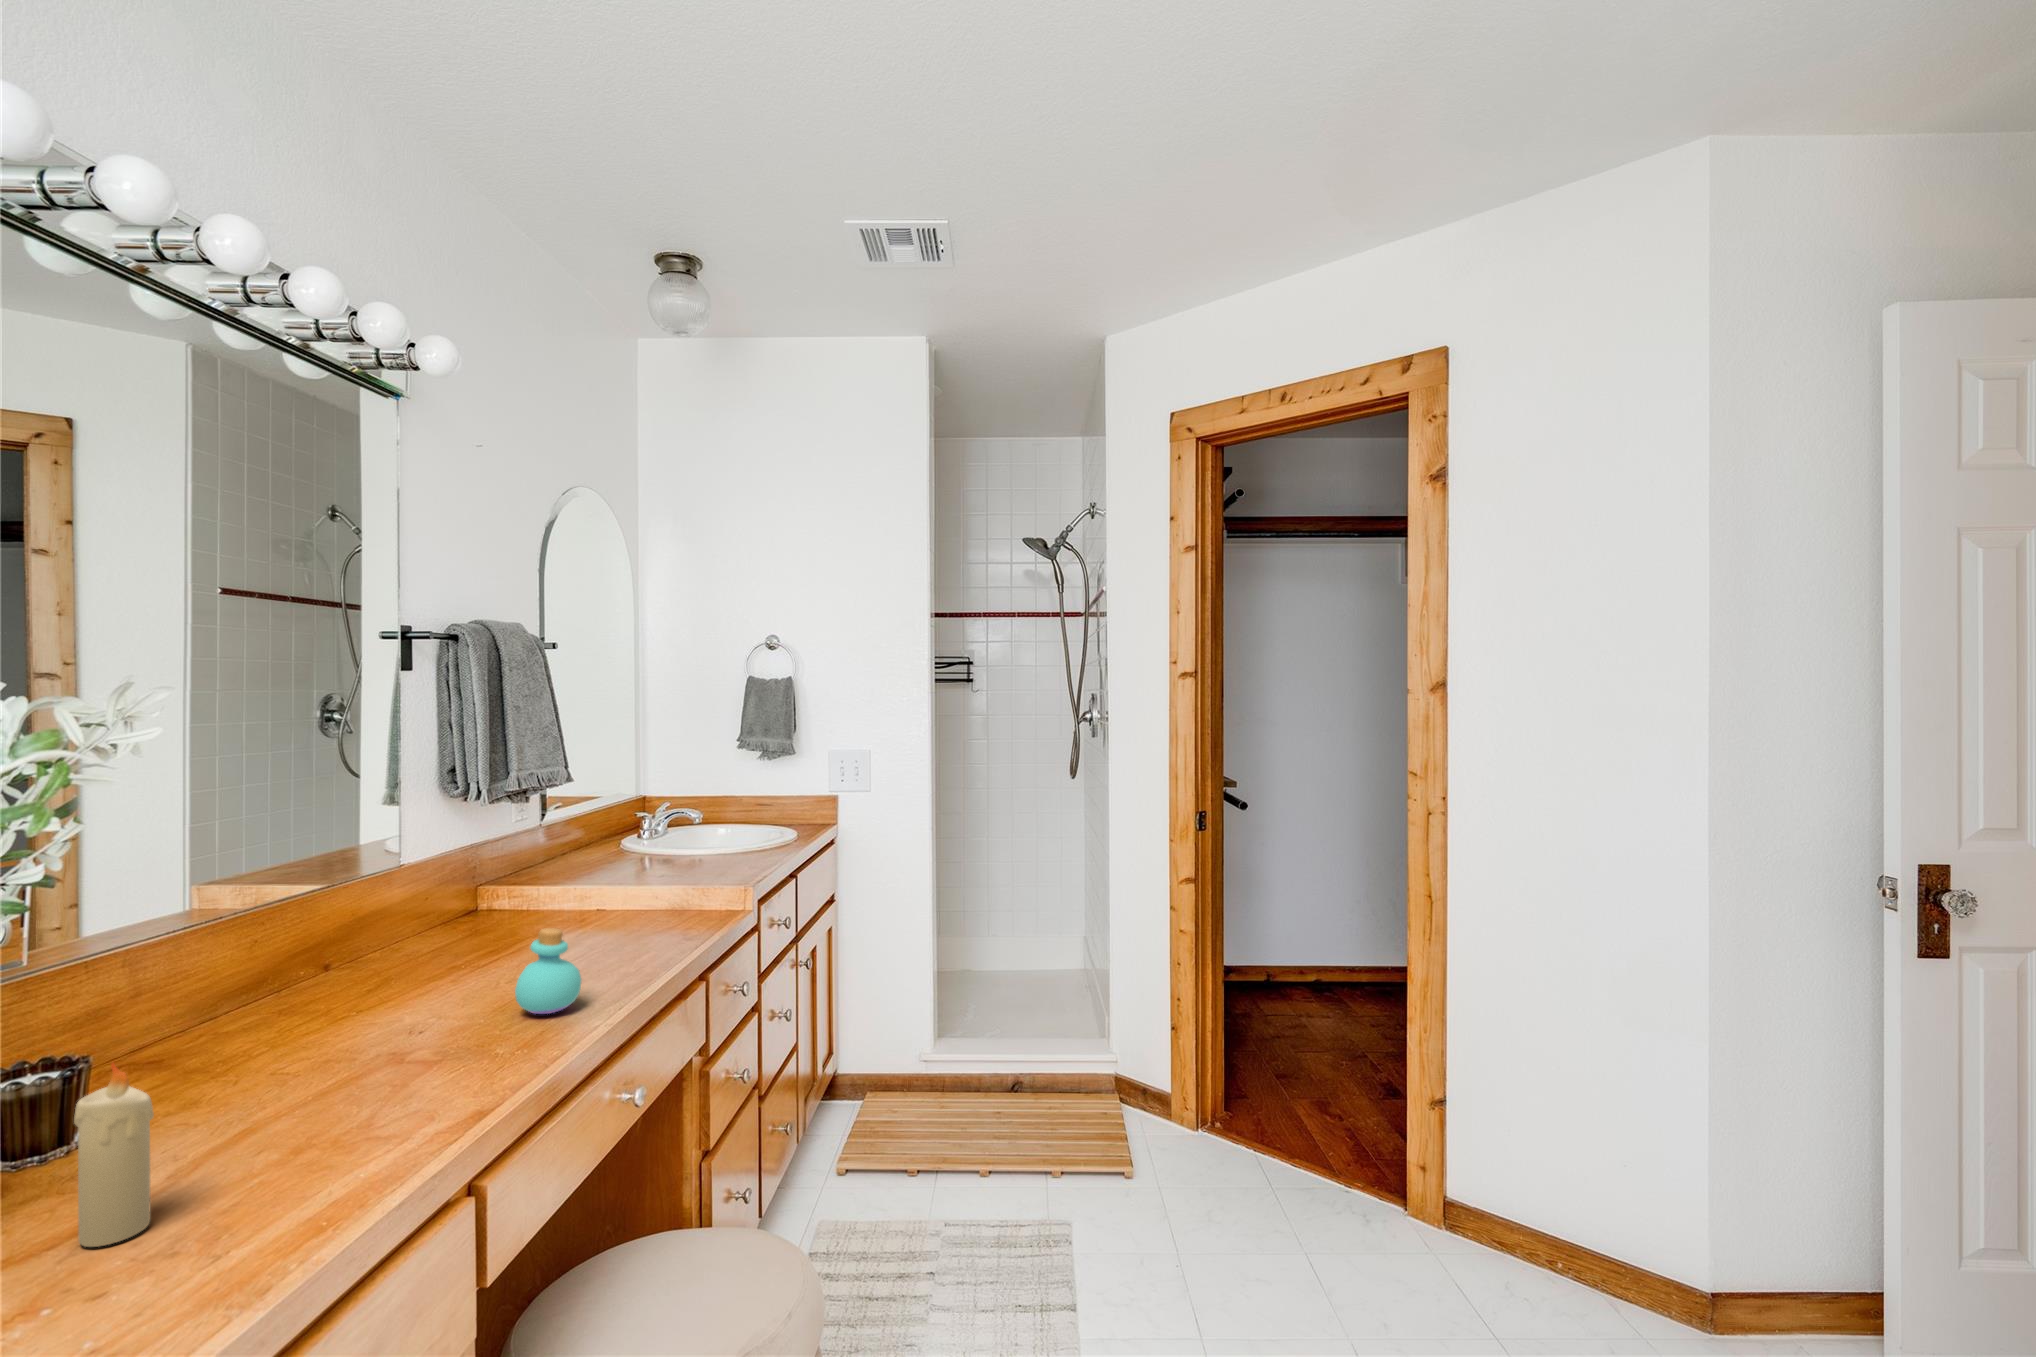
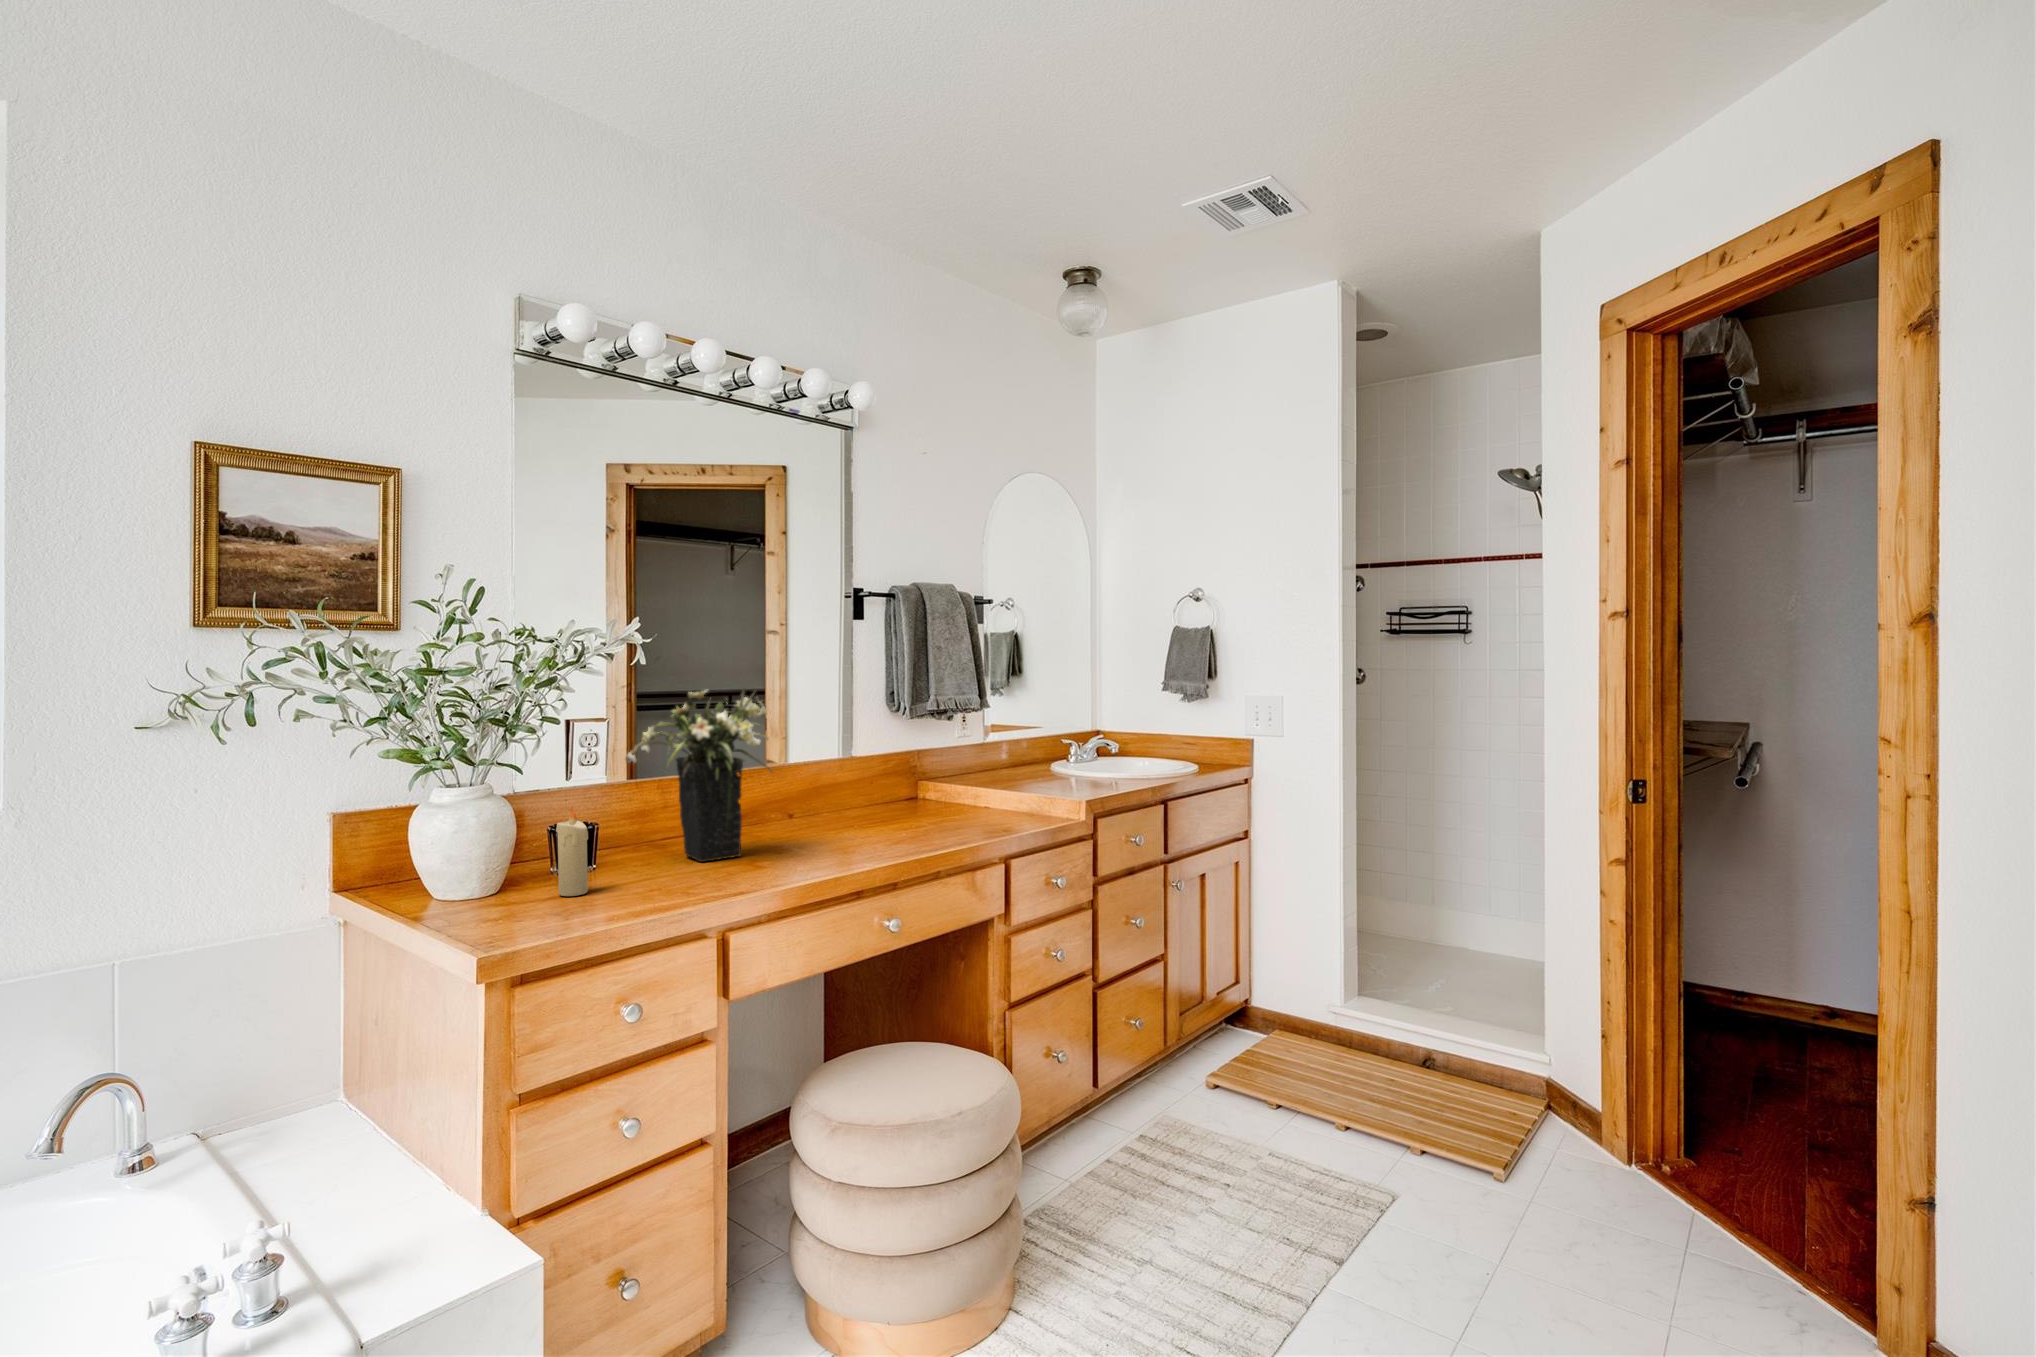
flower arrangement: none [146,786,451,1091] -> present [626,687,773,862]
perfume bottle: present [515,928,581,1014] -> none [838,793,880,852]

